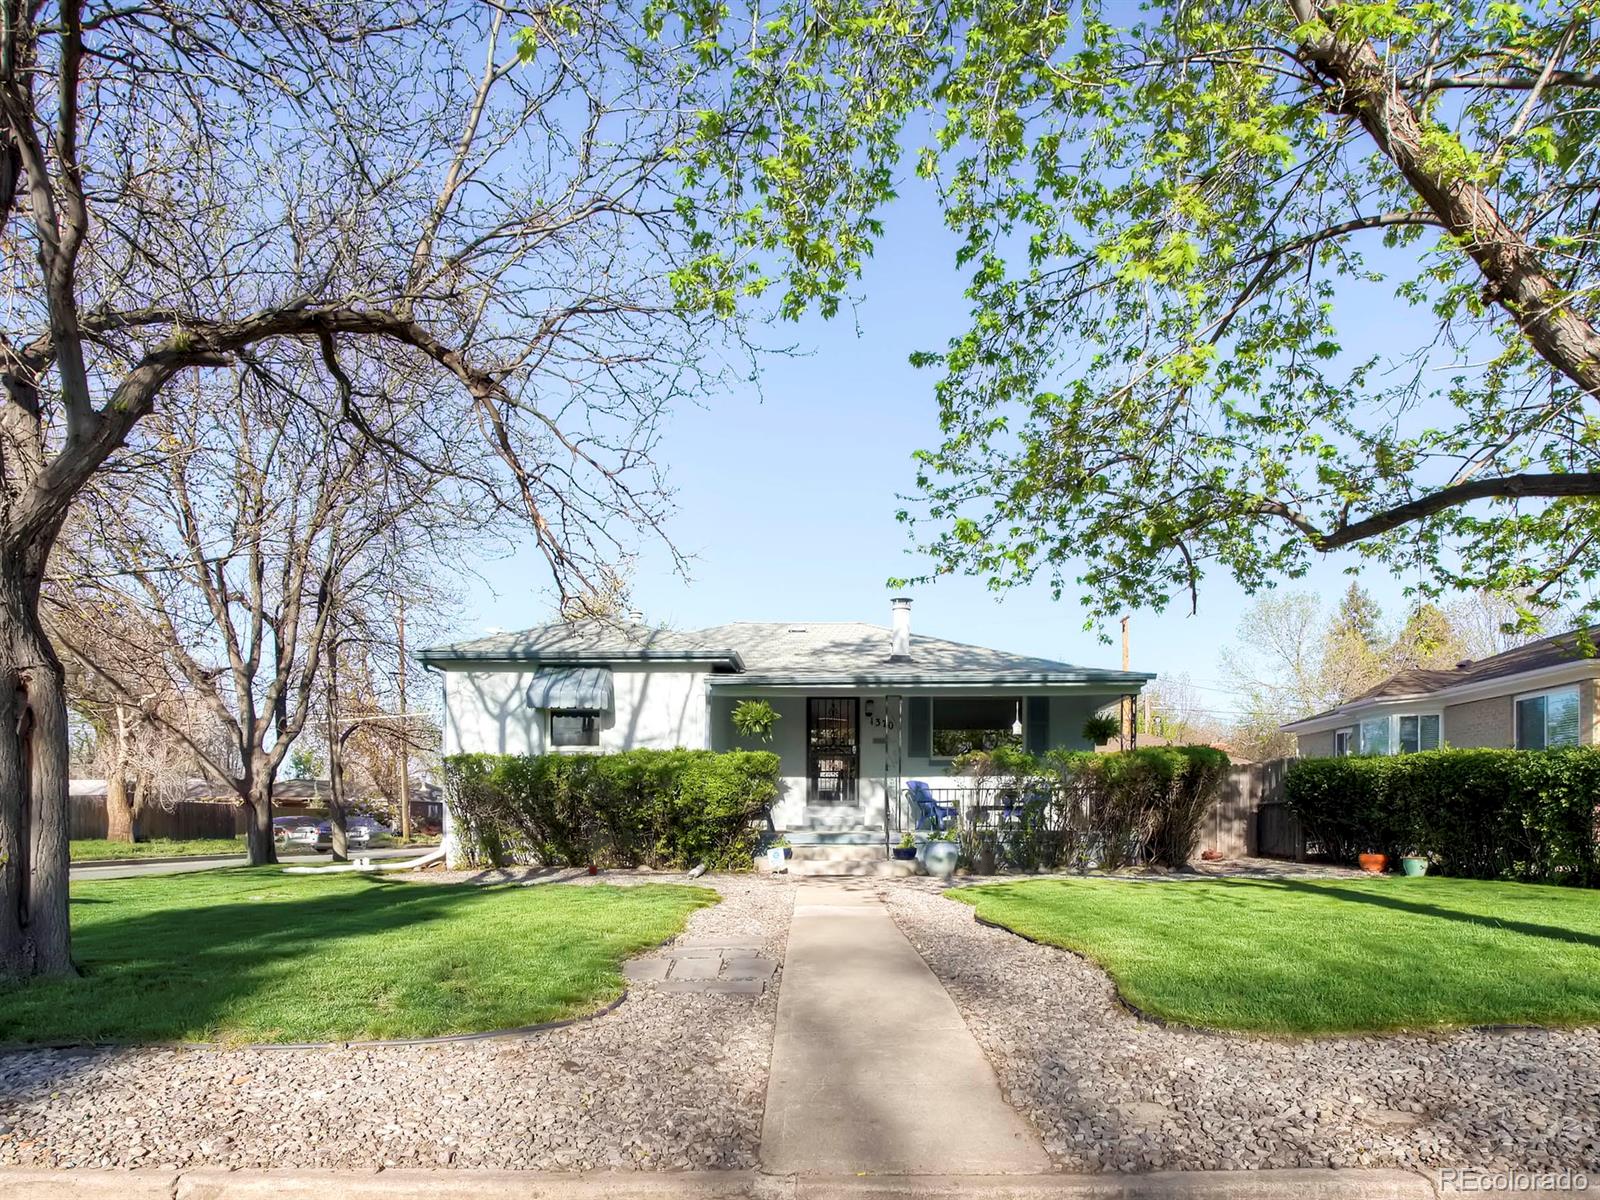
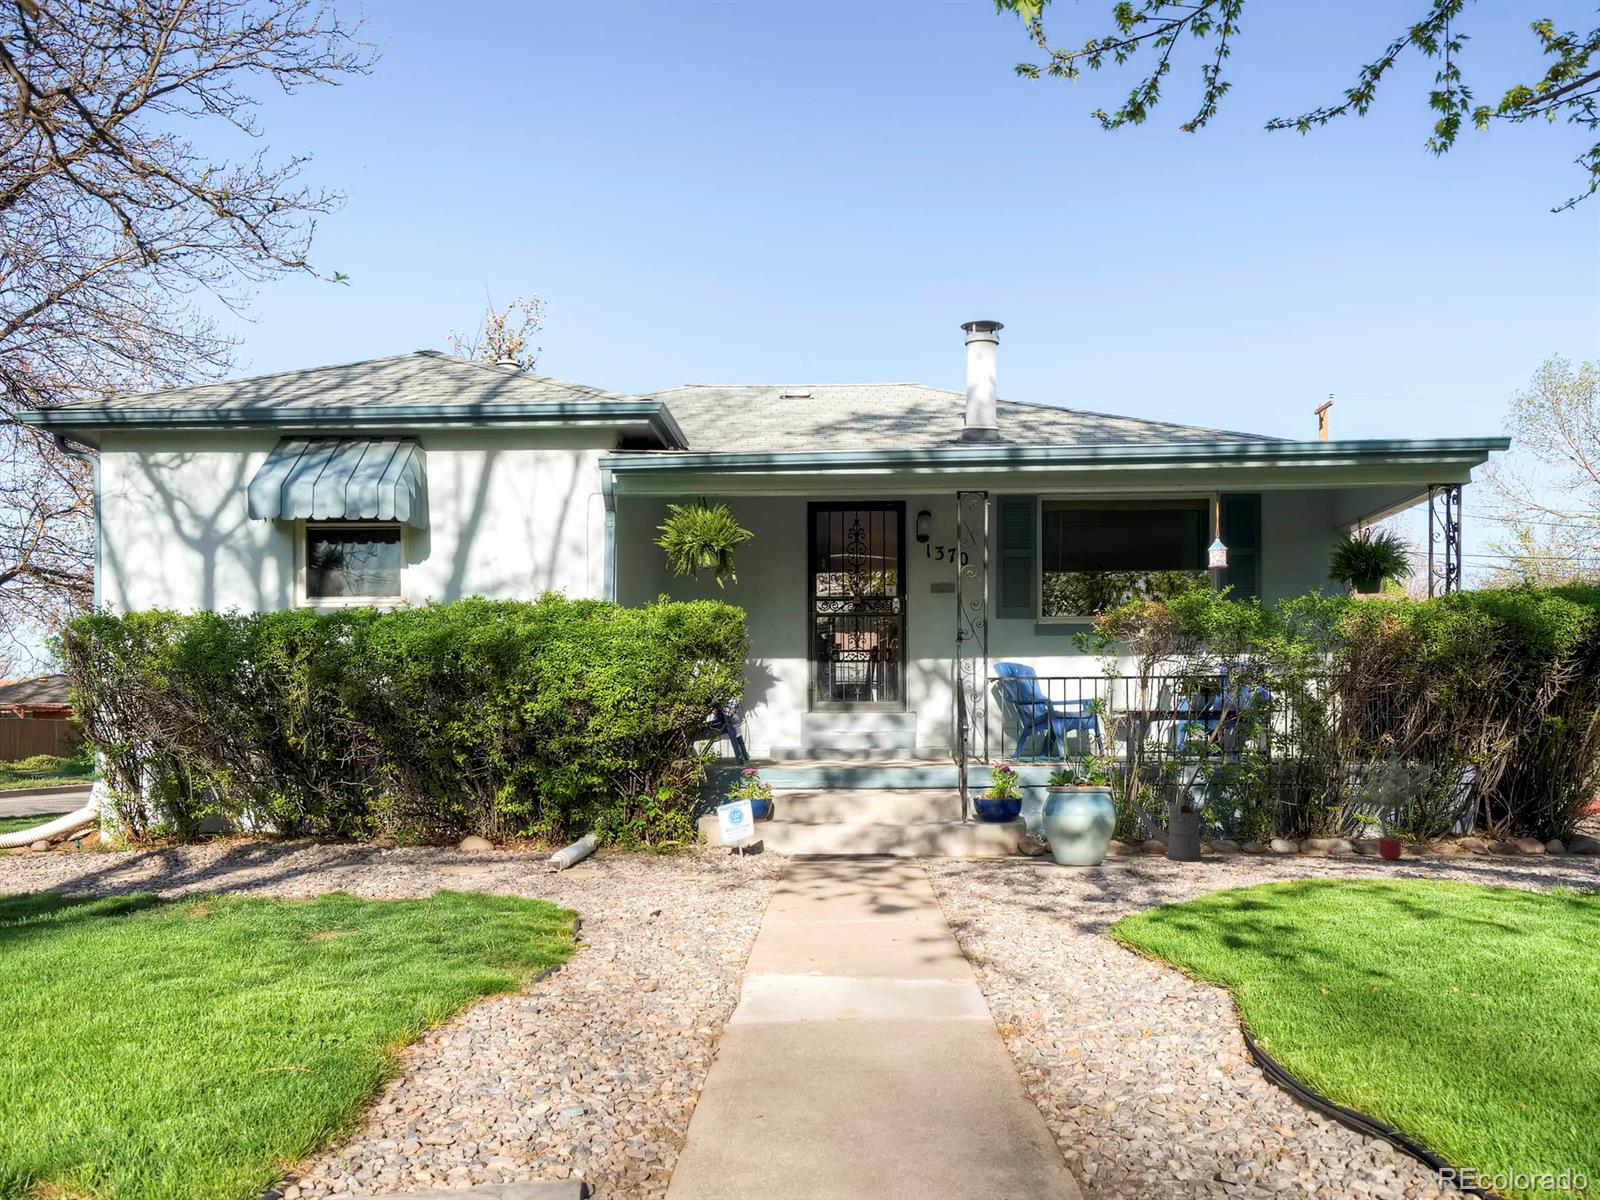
potted tree: present [577,828,612,875] -> present [1345,751,1433,860]

